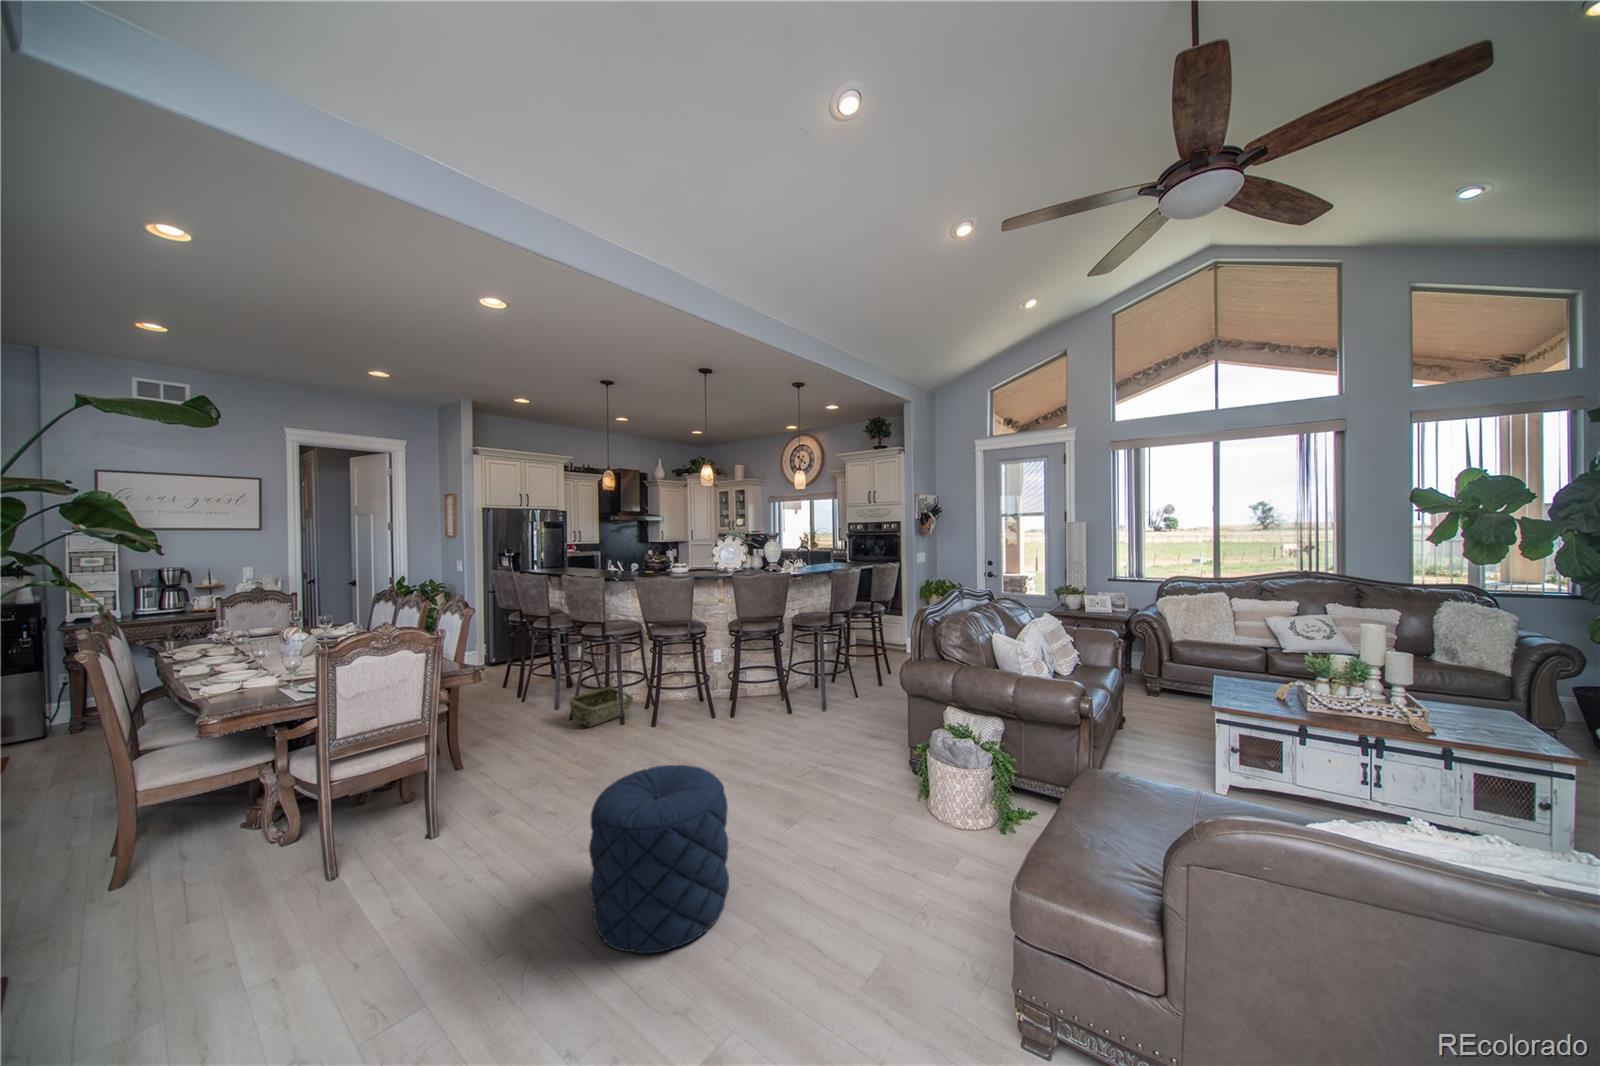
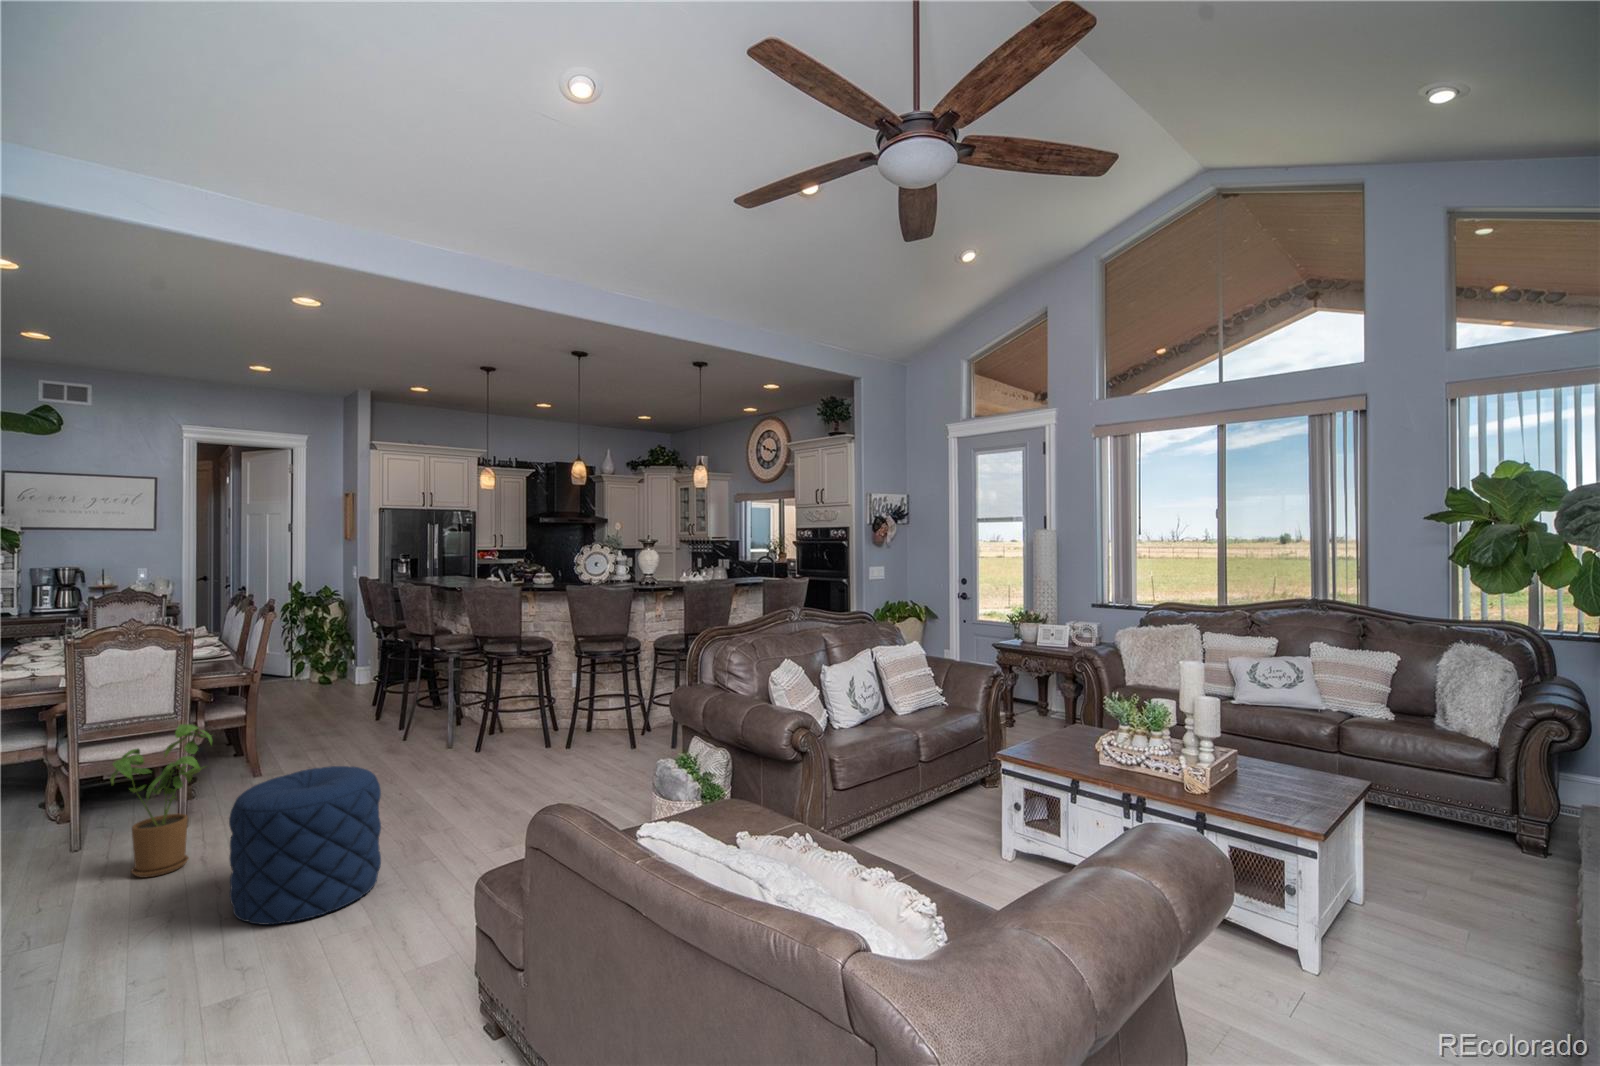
woven basket: present [569,687,633,727] -> none [396,706,470,746]
house plant: none [403,732,512,908] -> present [110,724,212,877]

